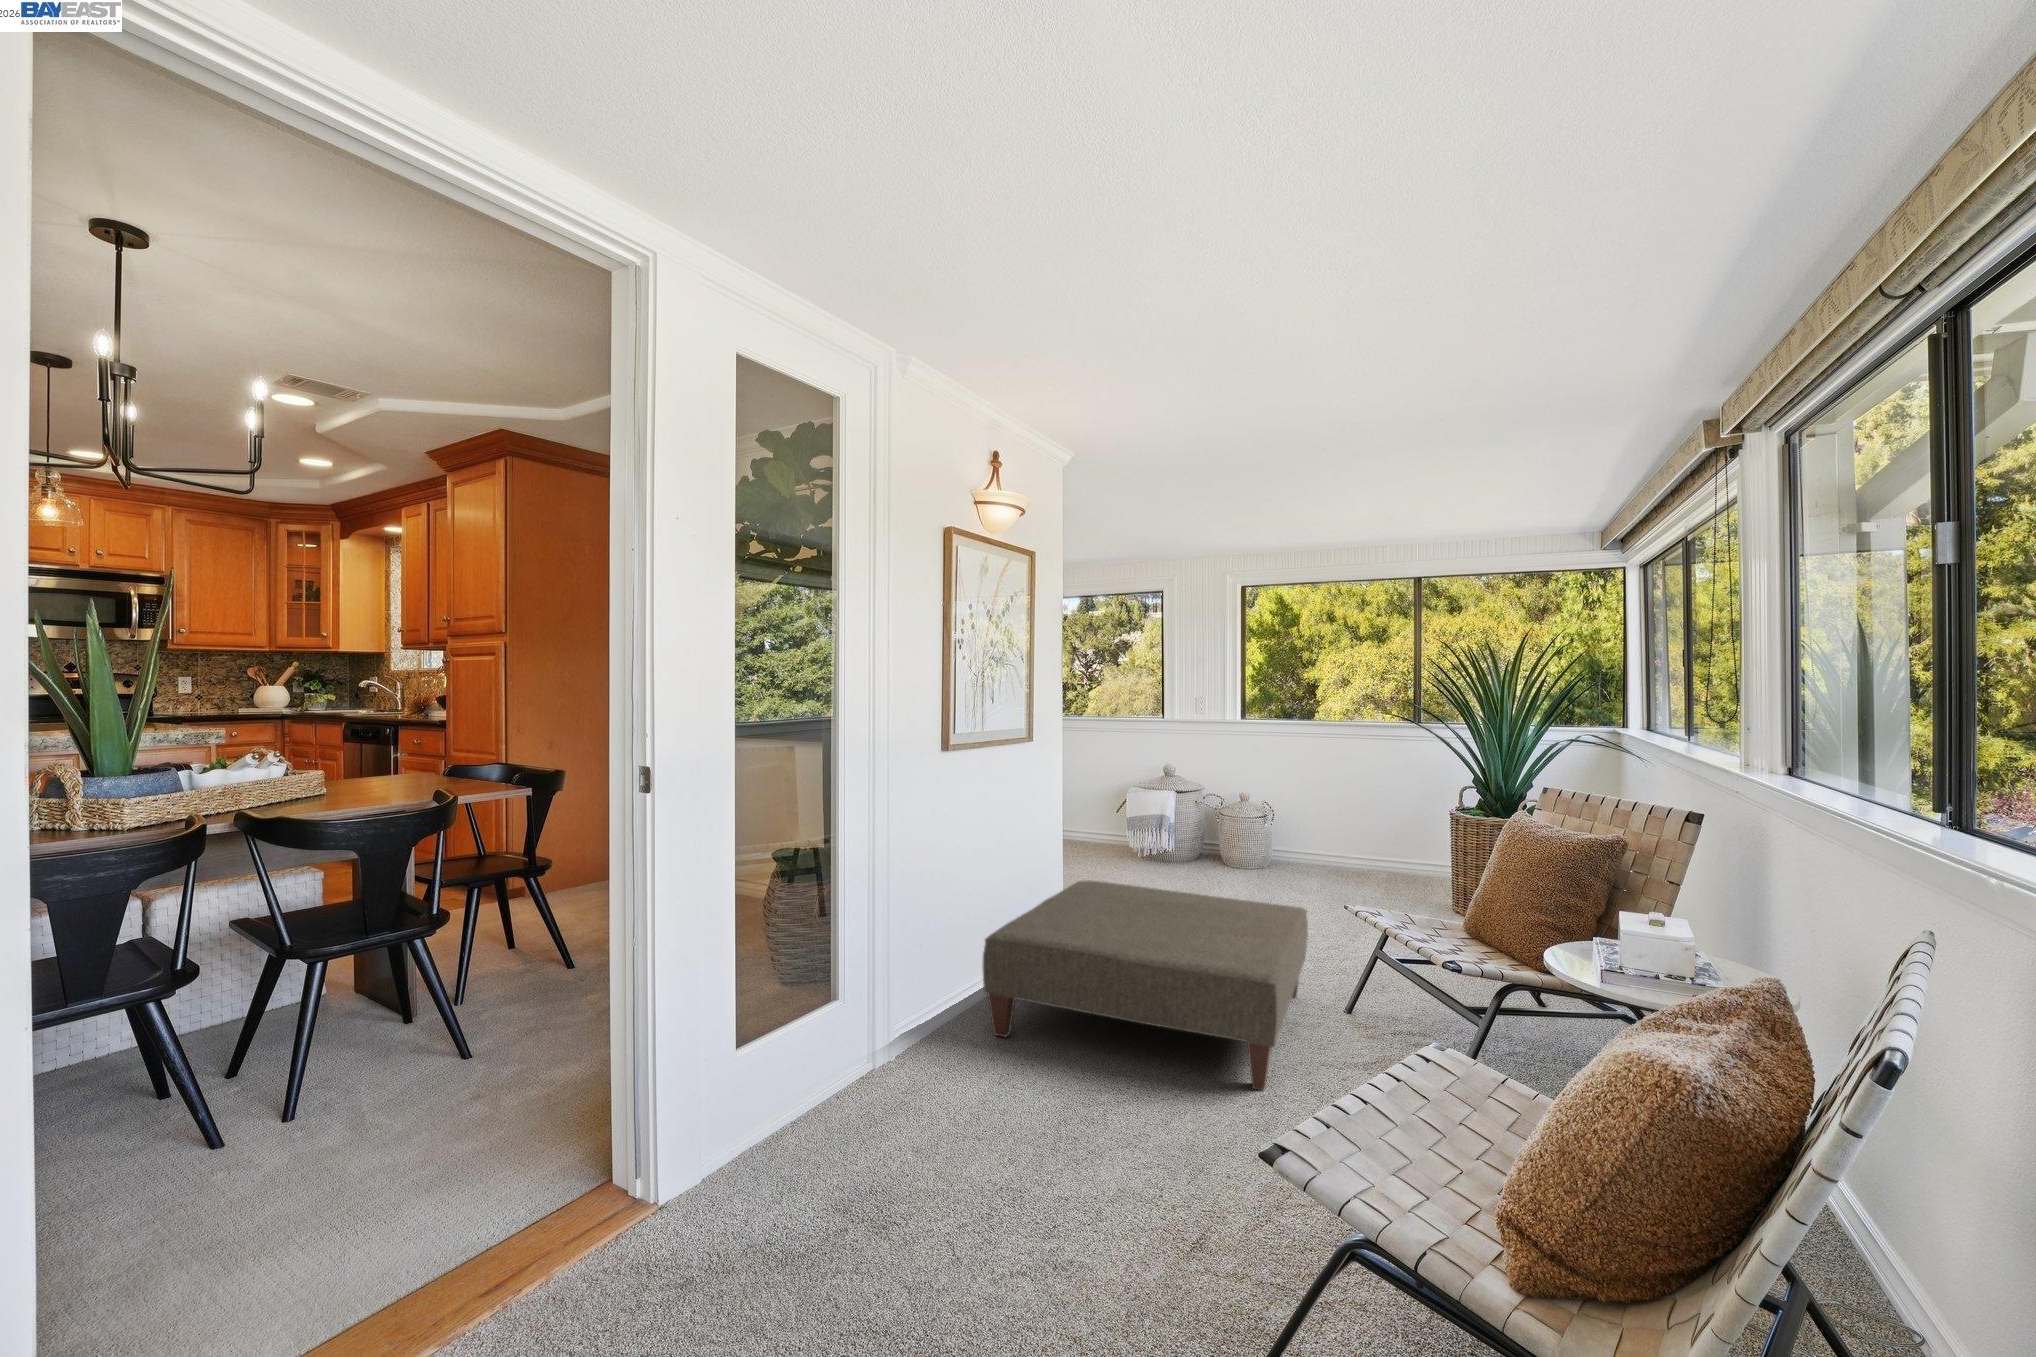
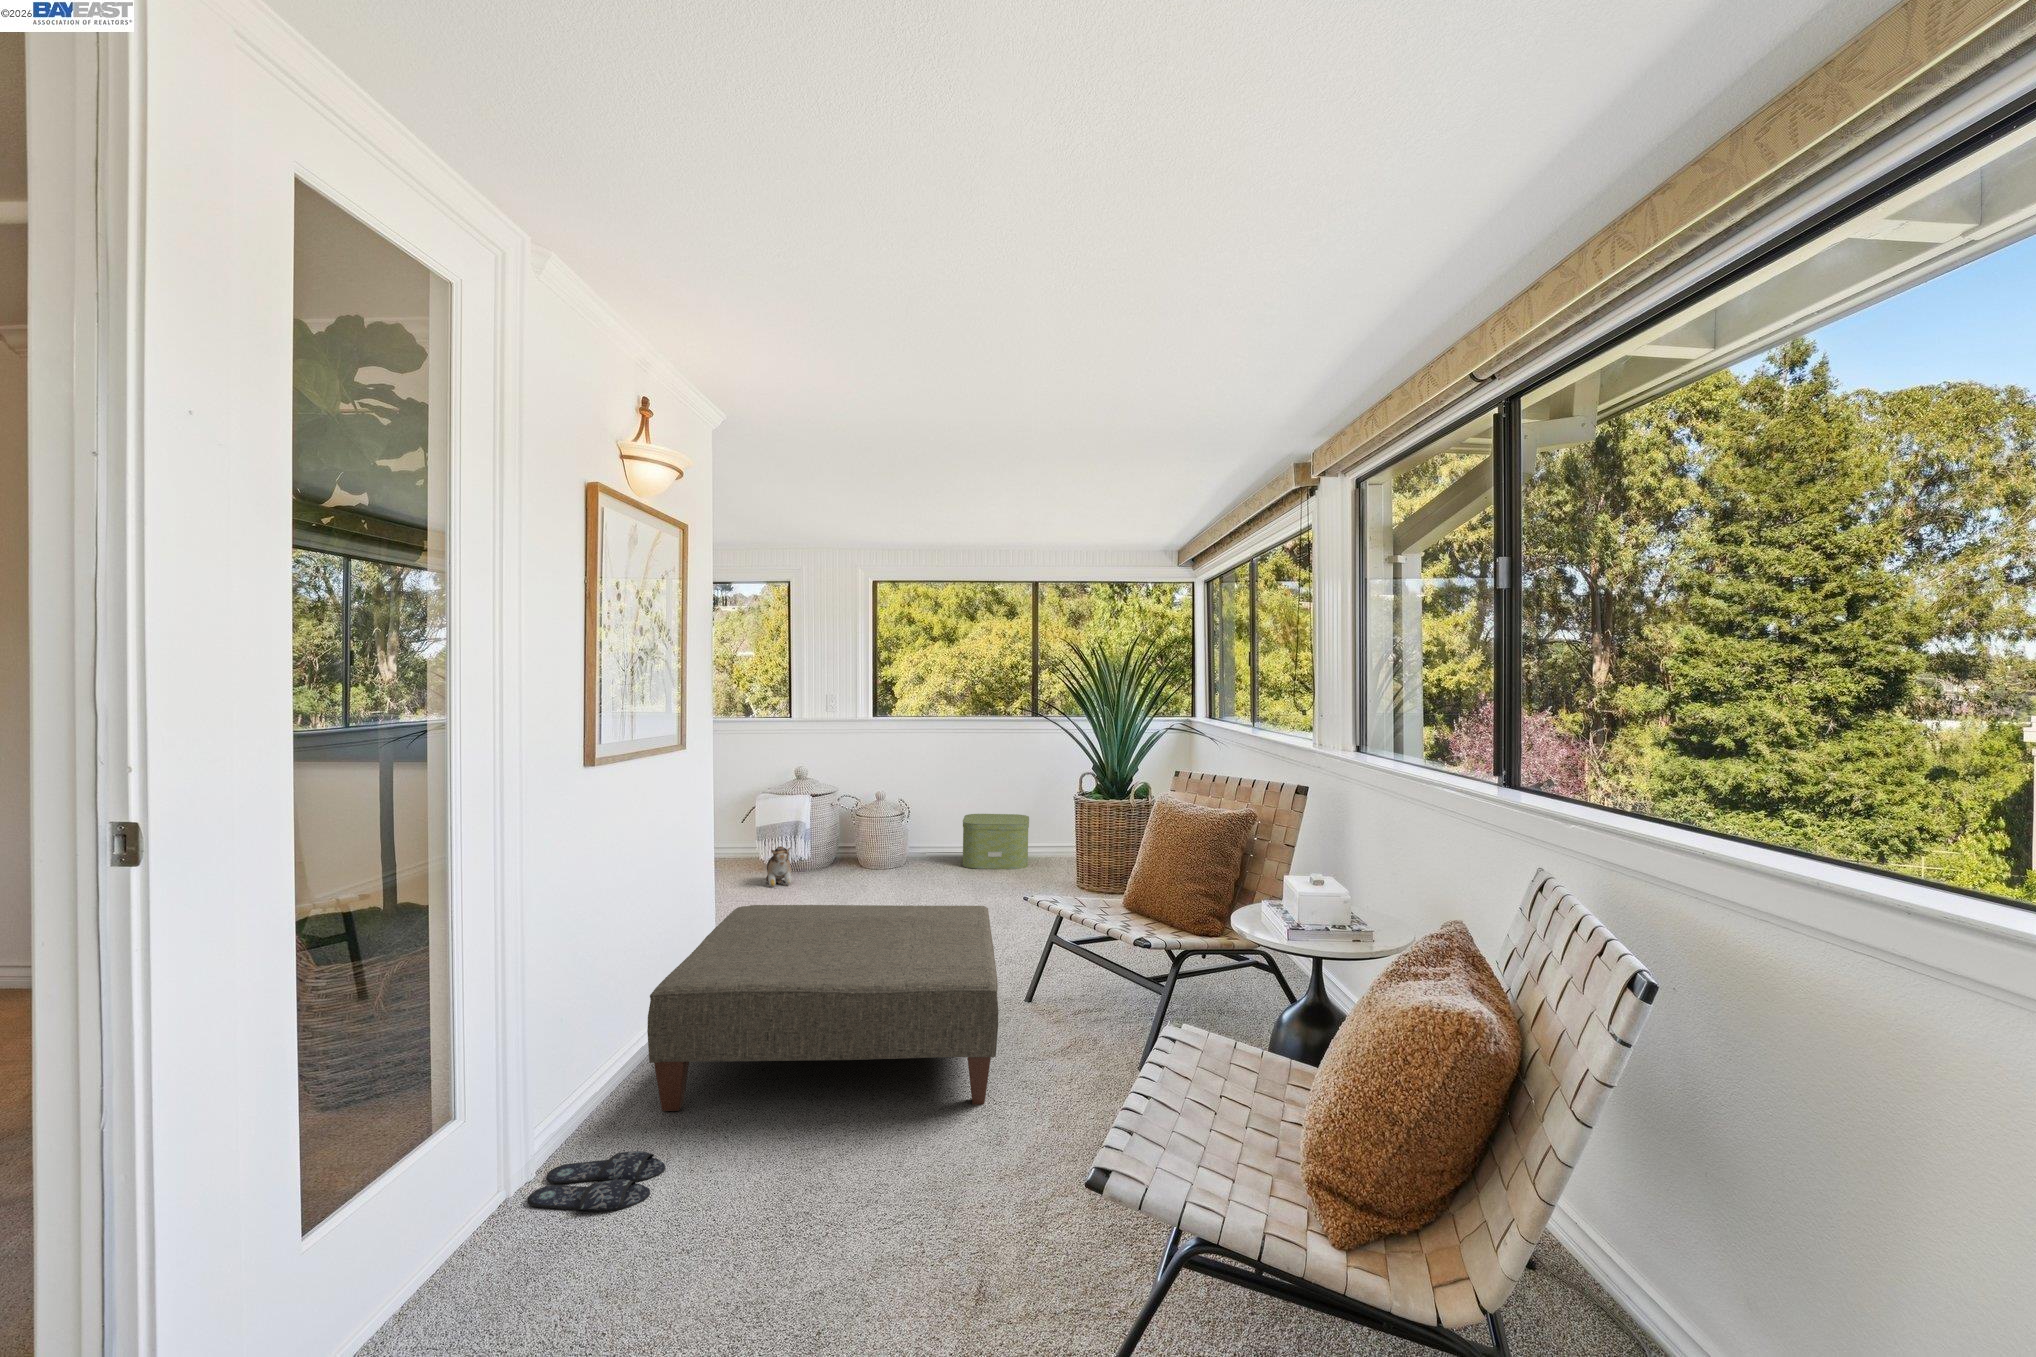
storage box: none [1329,821,1406,882] -> present [962,814,1029,869]
plush toy: none [1135,835,1157,871] -> present [766,846,792,887]
slippers: none [886,1057,984,1098] -> present [527,1151,665,1212]

